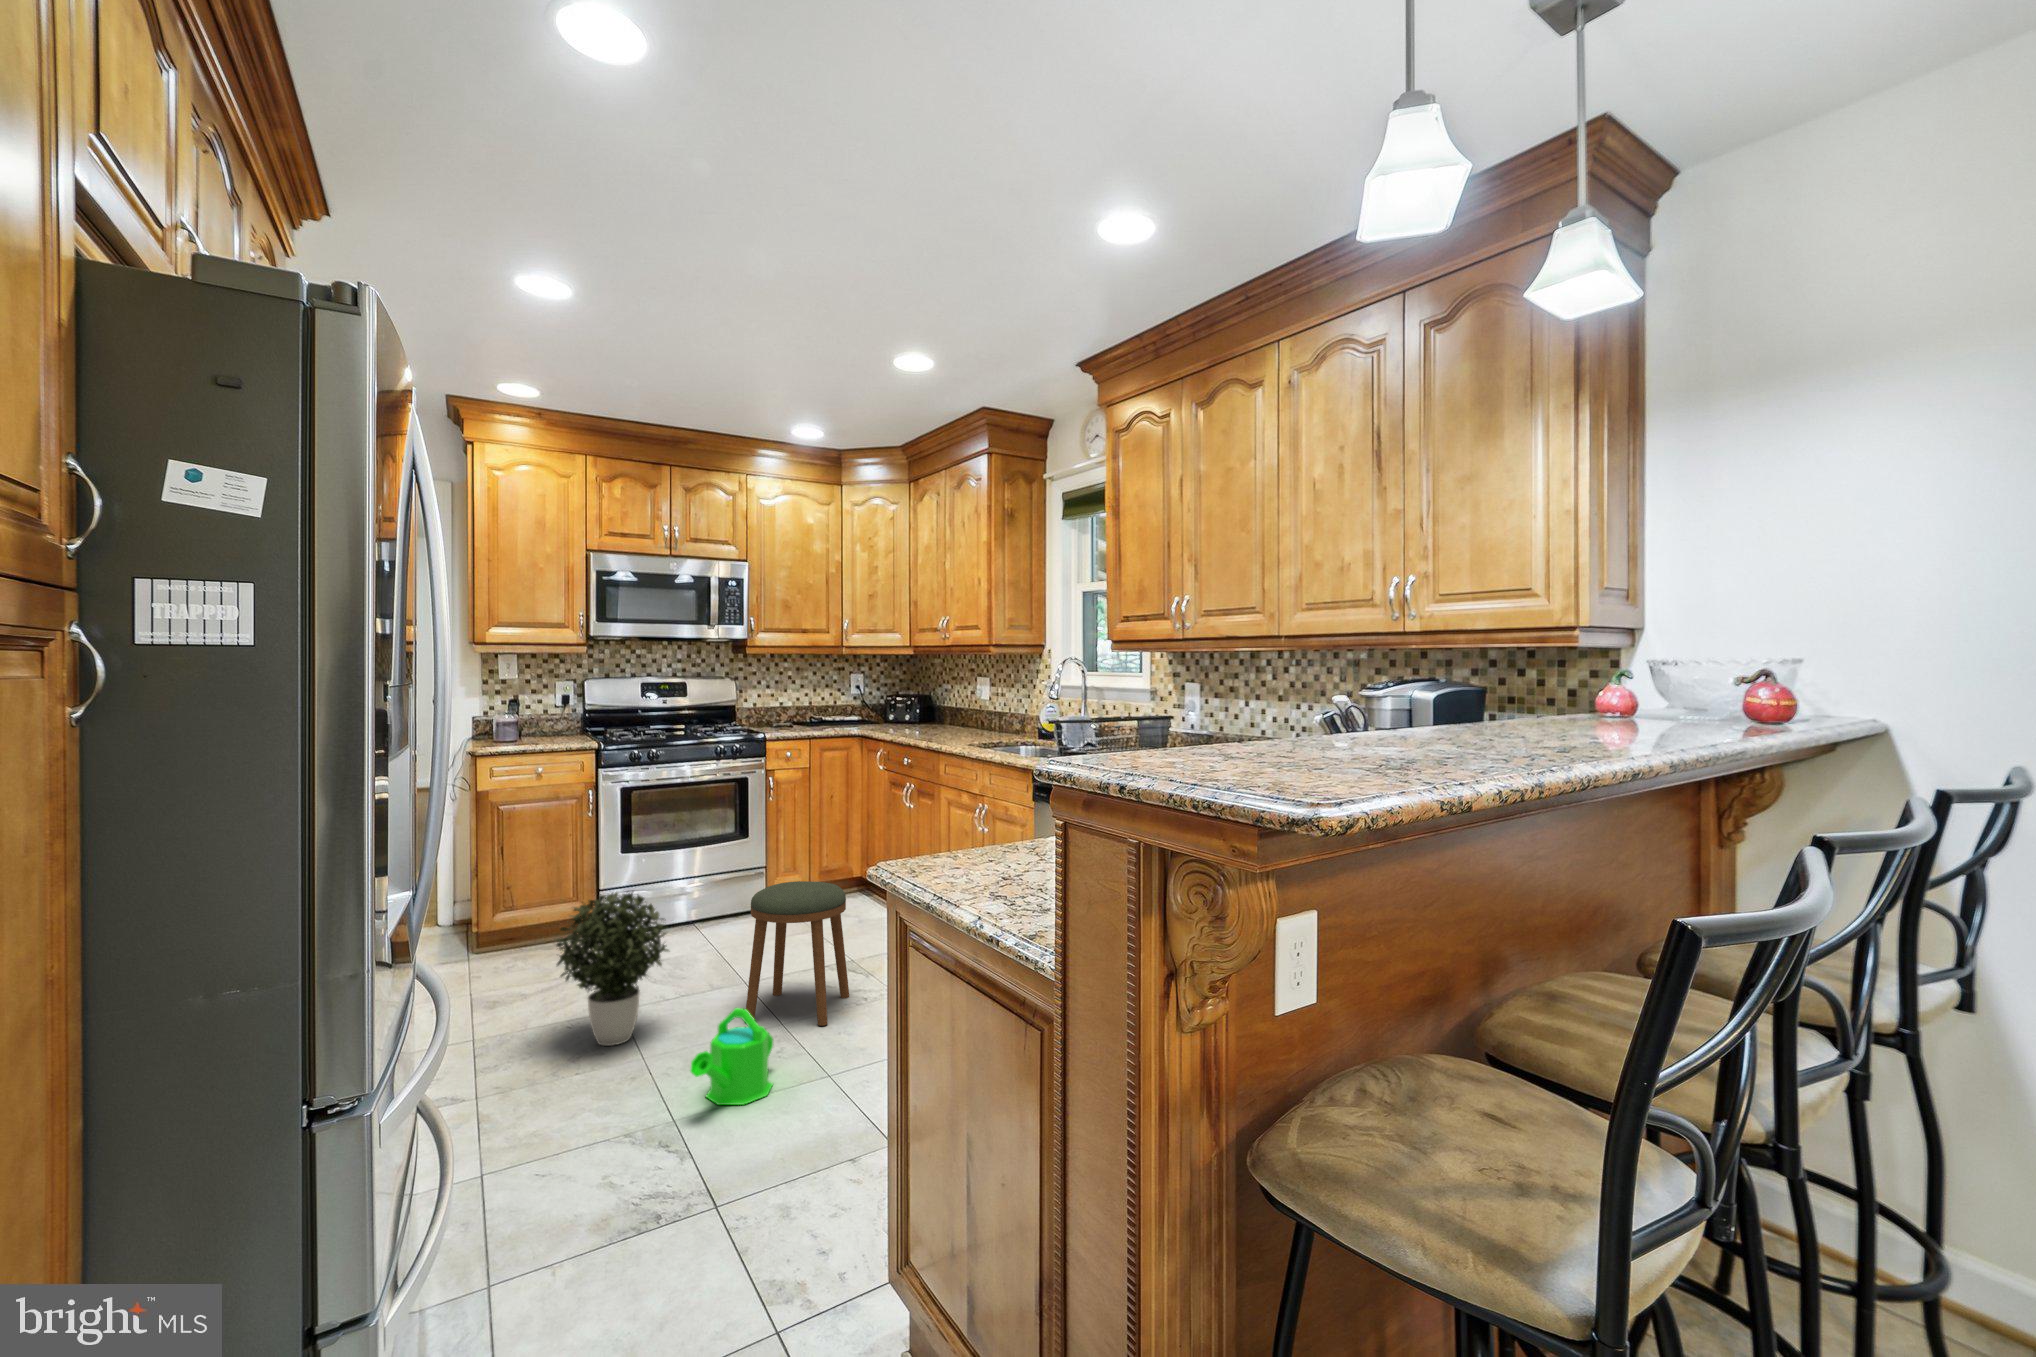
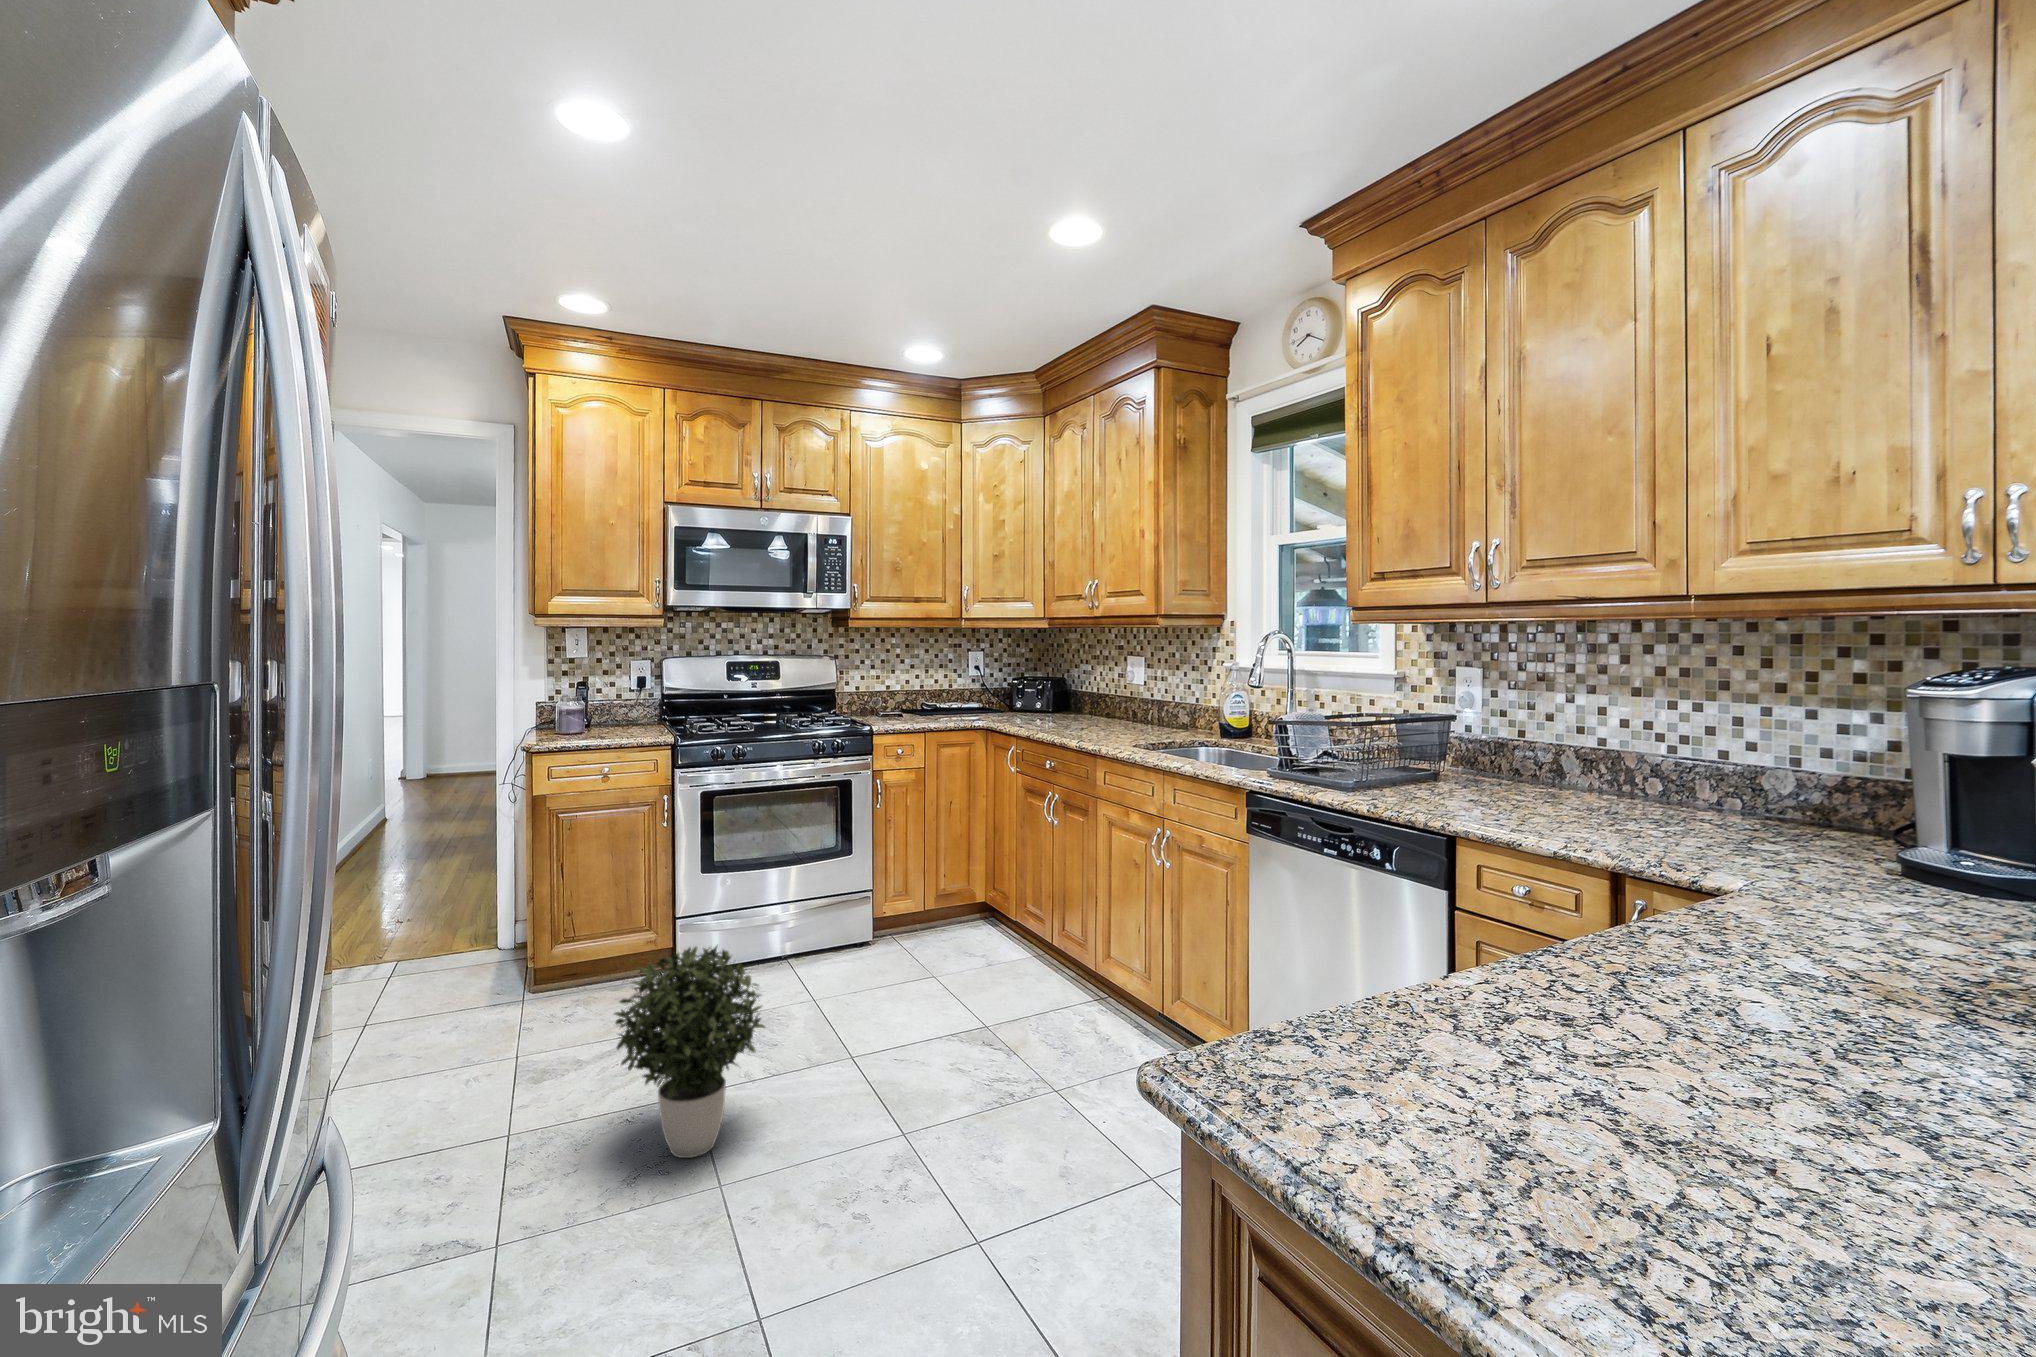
stool: present [746,881,849,1026] -> none [863,929,997,1136]
watering can: present [690,1008,773,1105] -> none [798,1136,912,1286]

